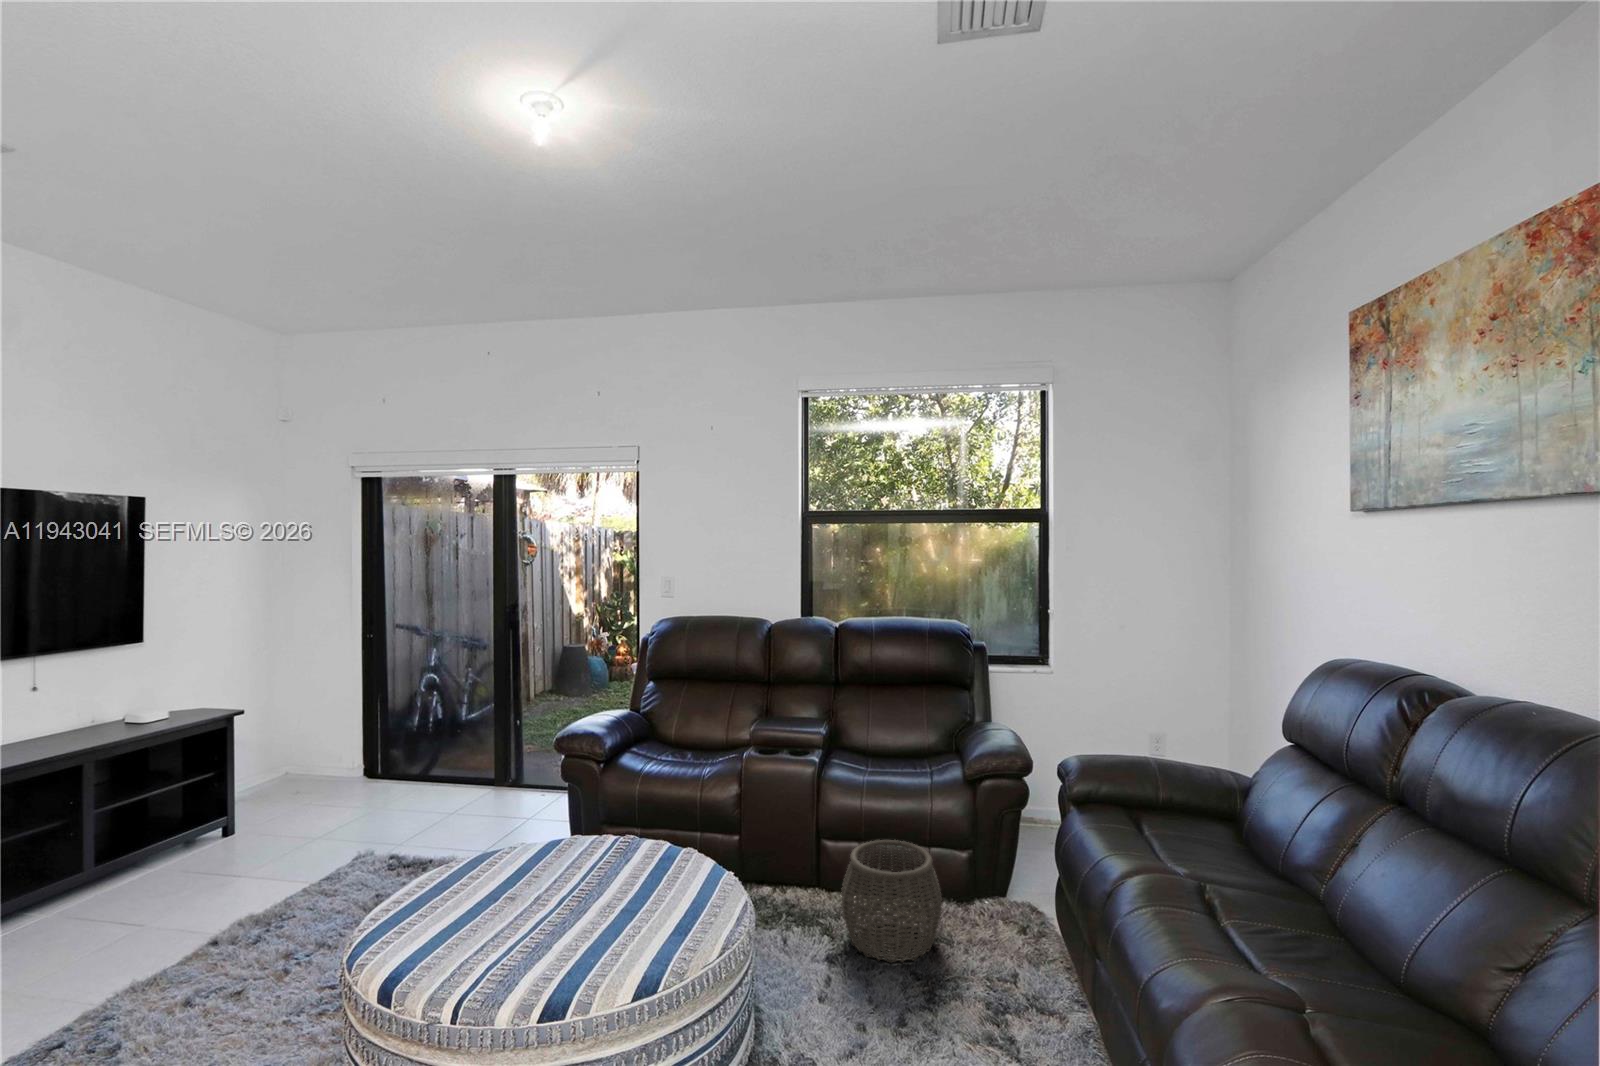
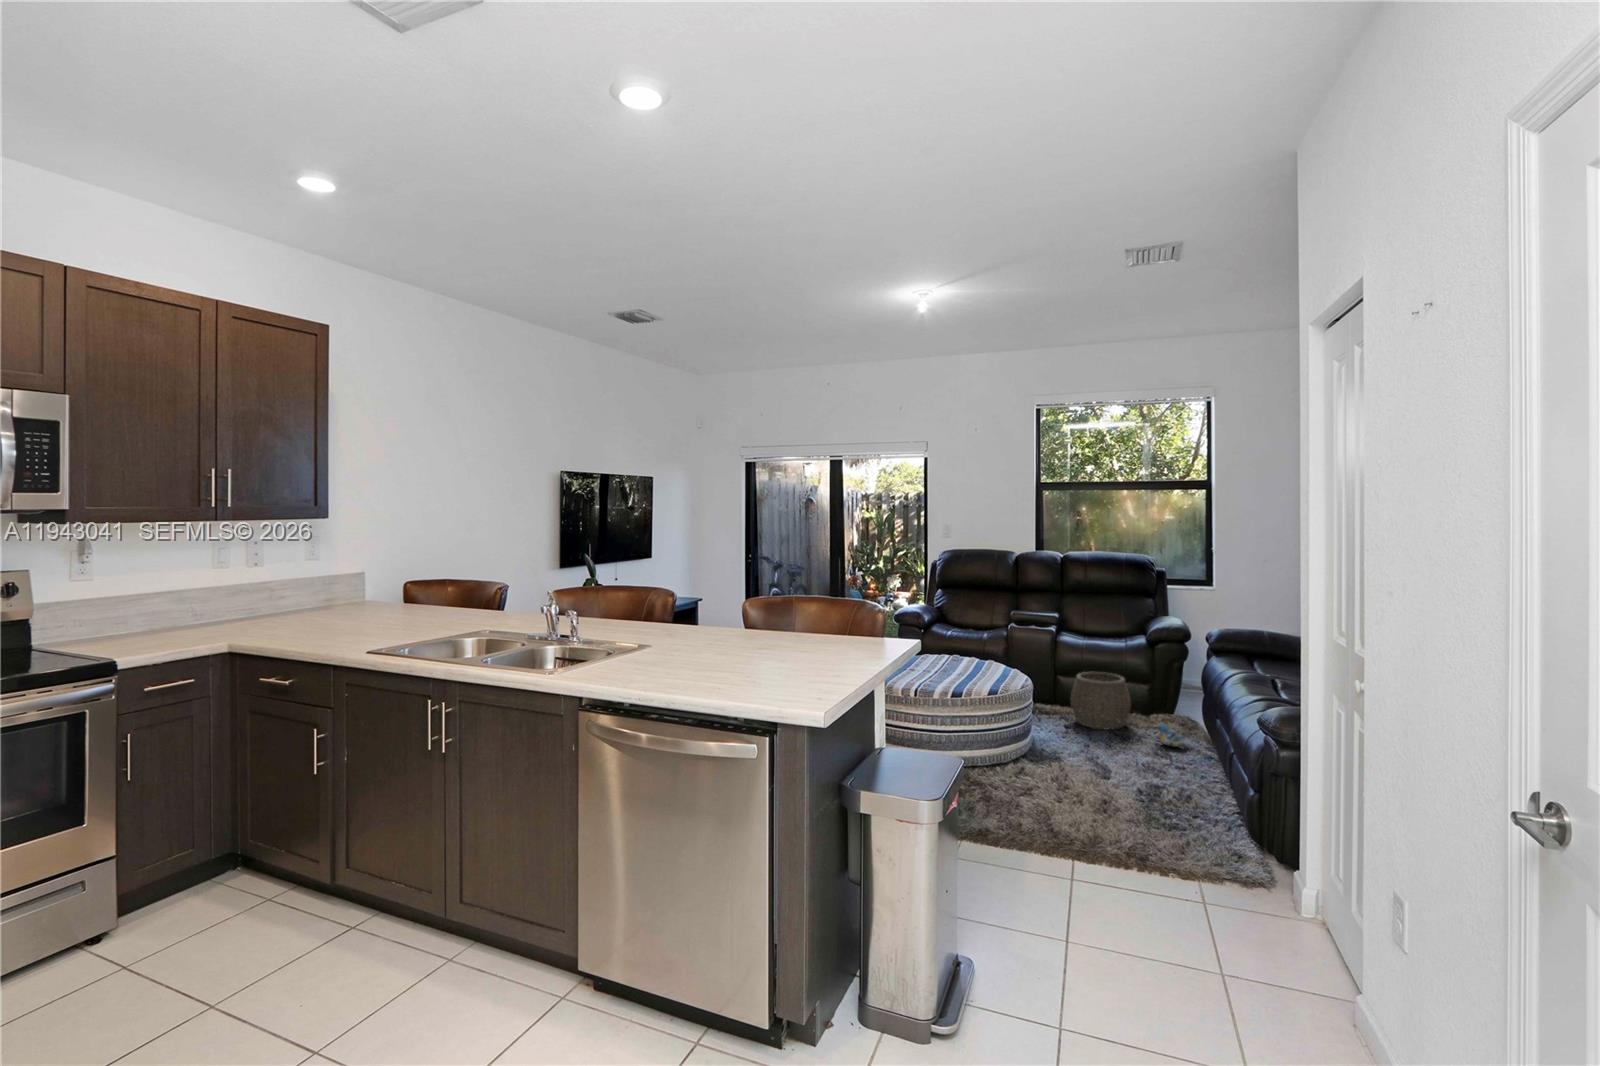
plush toy: none [990,960,1045,1015] -> present [1158,723,1187,747]

